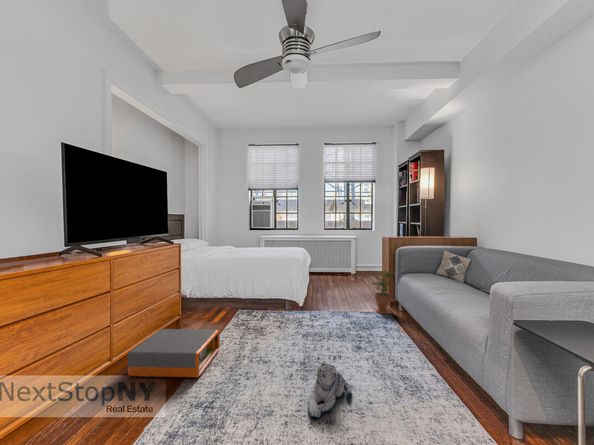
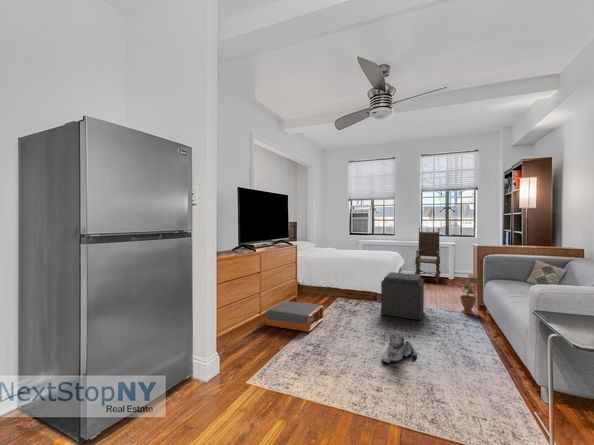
armchair: none [320,221,344,279] -> present [415,228,441,284]
ottoman: none [293,274,340,330] -> present [381,272,424,320]

